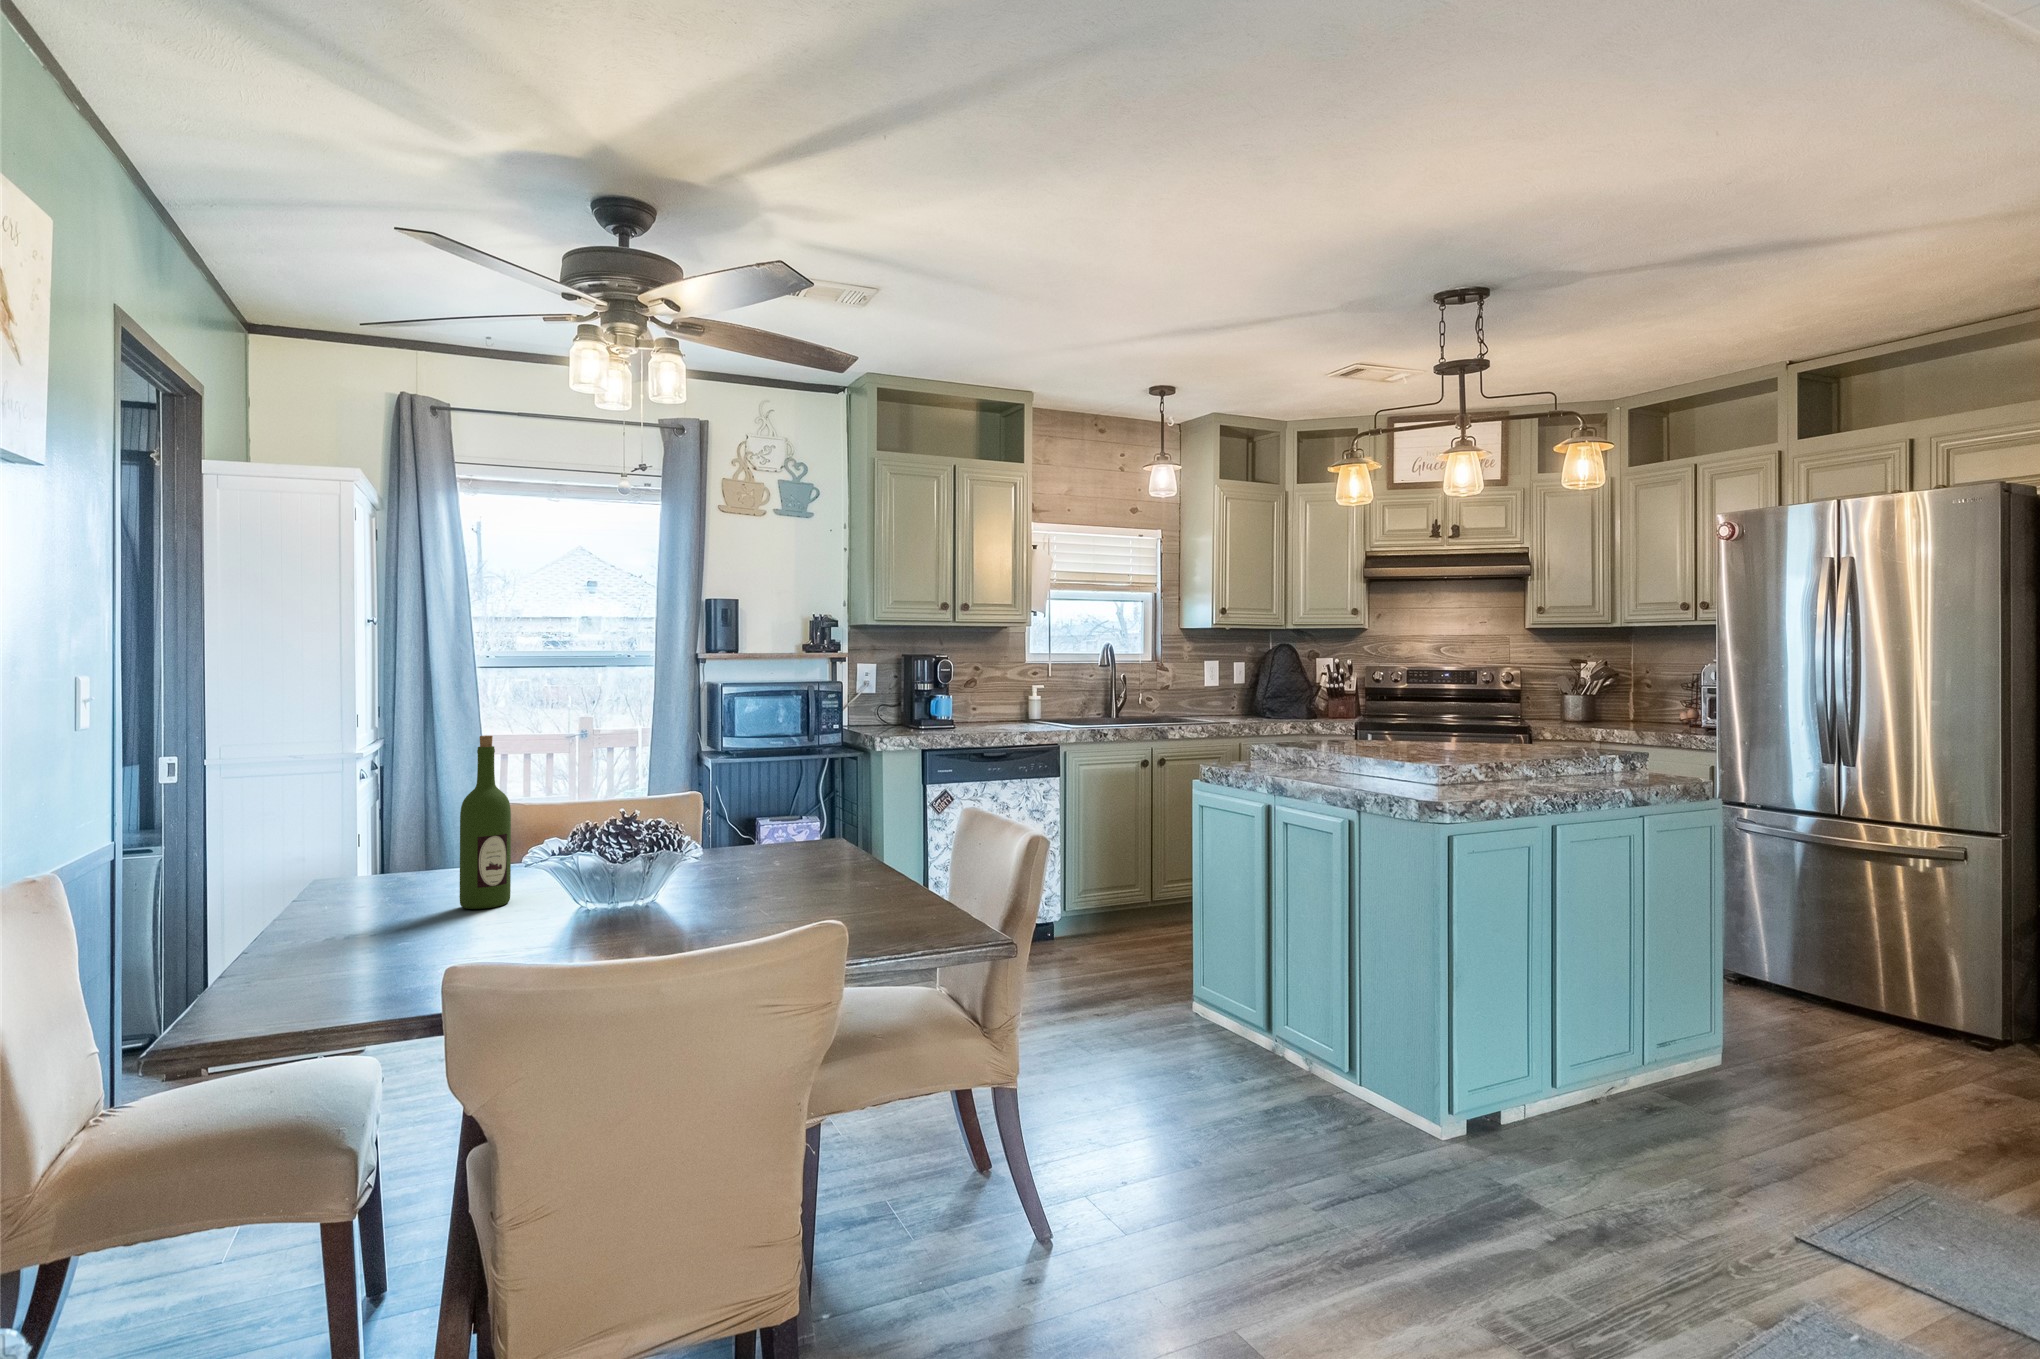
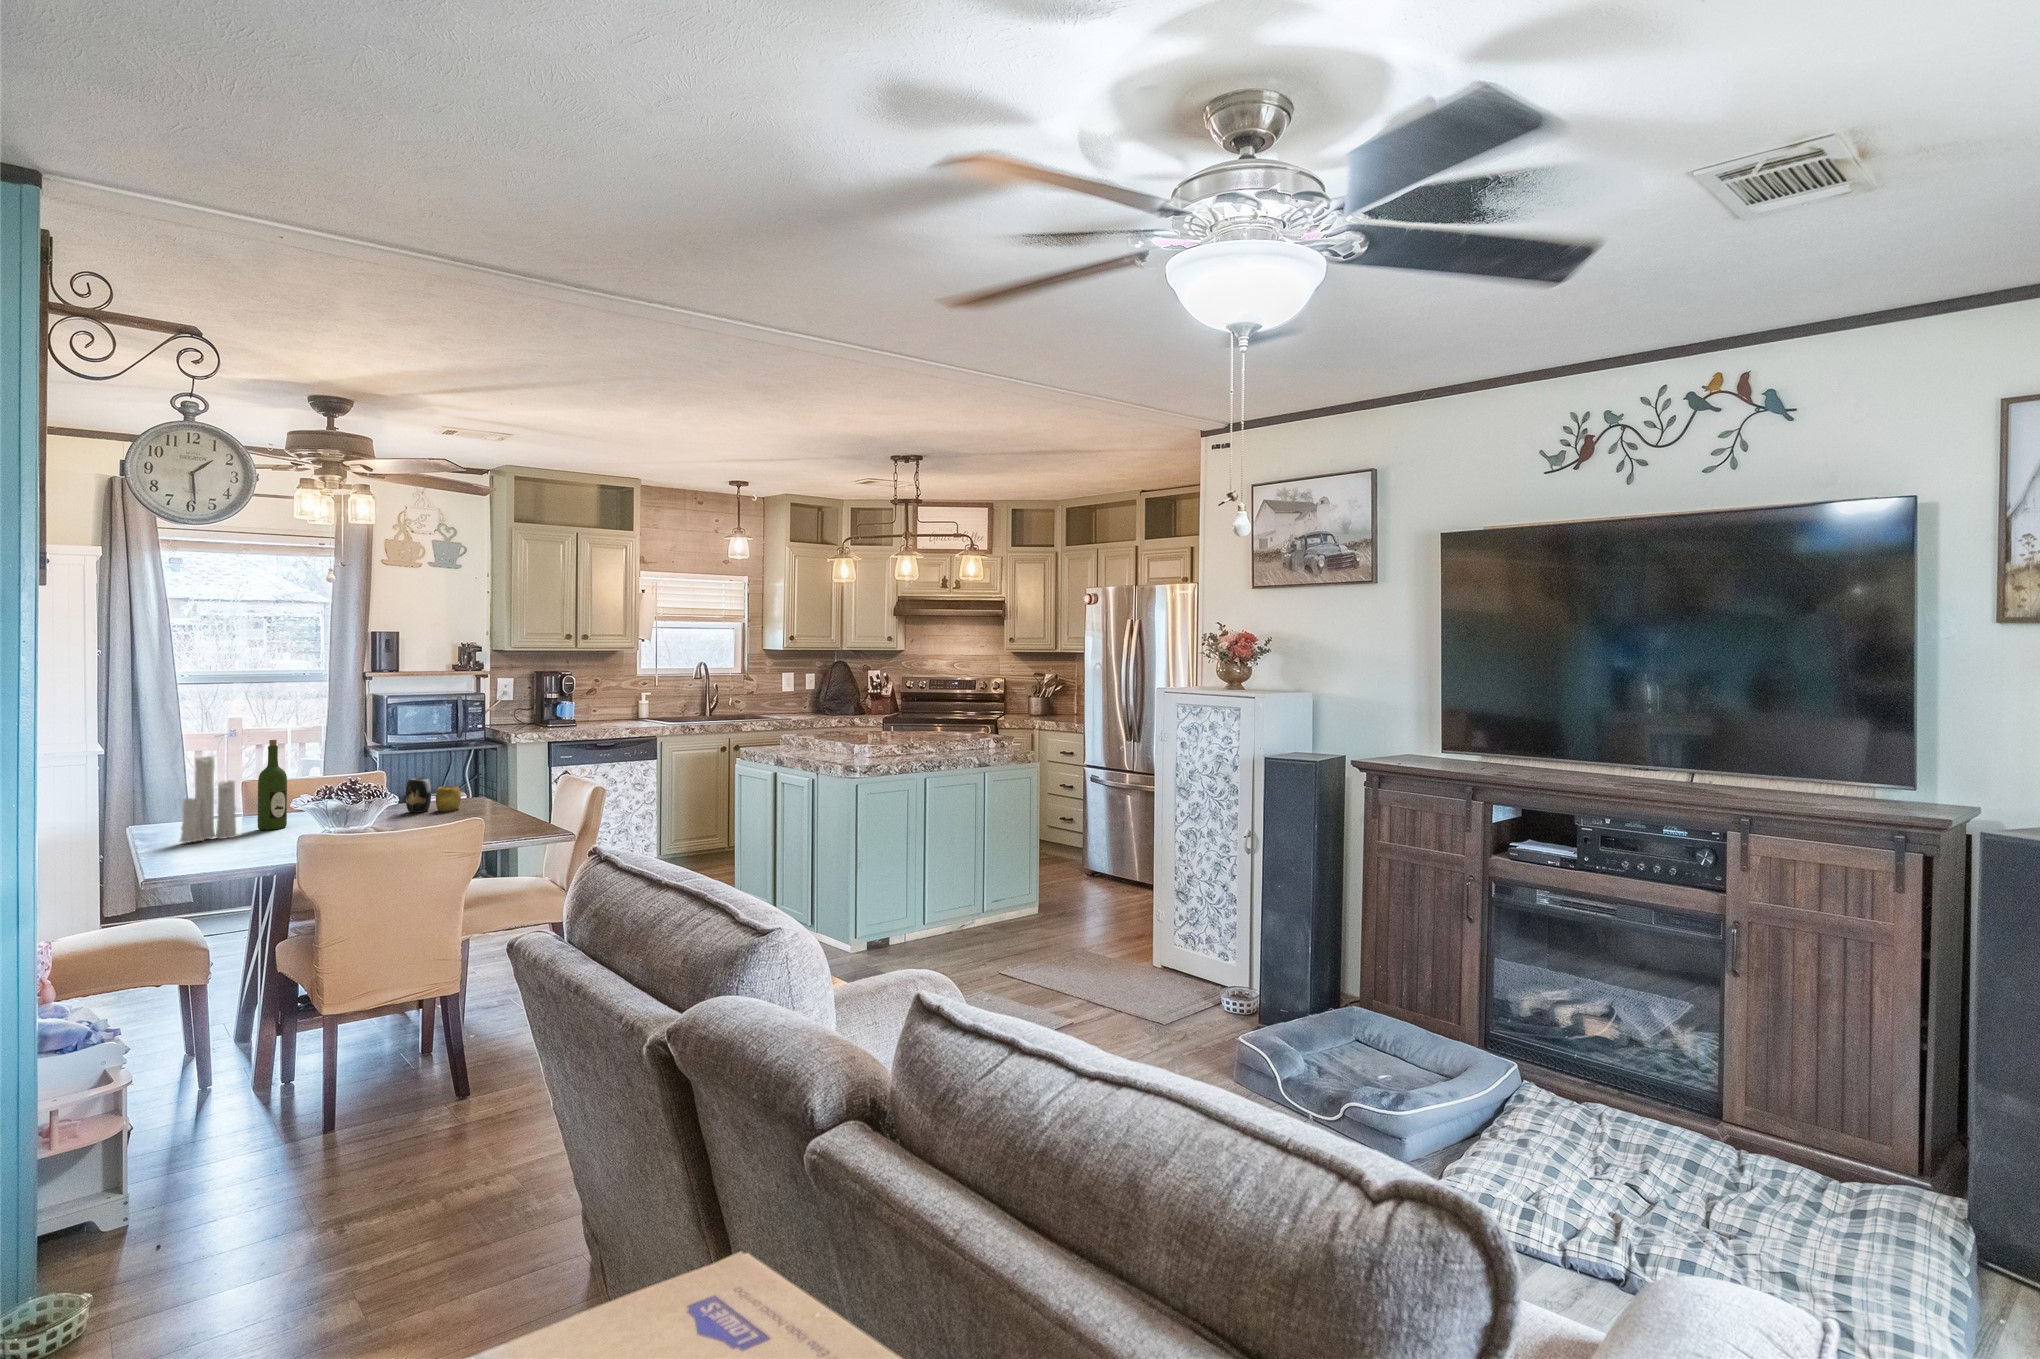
candle: none [305,734,415,938] -> present [180,756,236,843]
vase: none [715,812,808,878] -> present [406,778,461,812]

